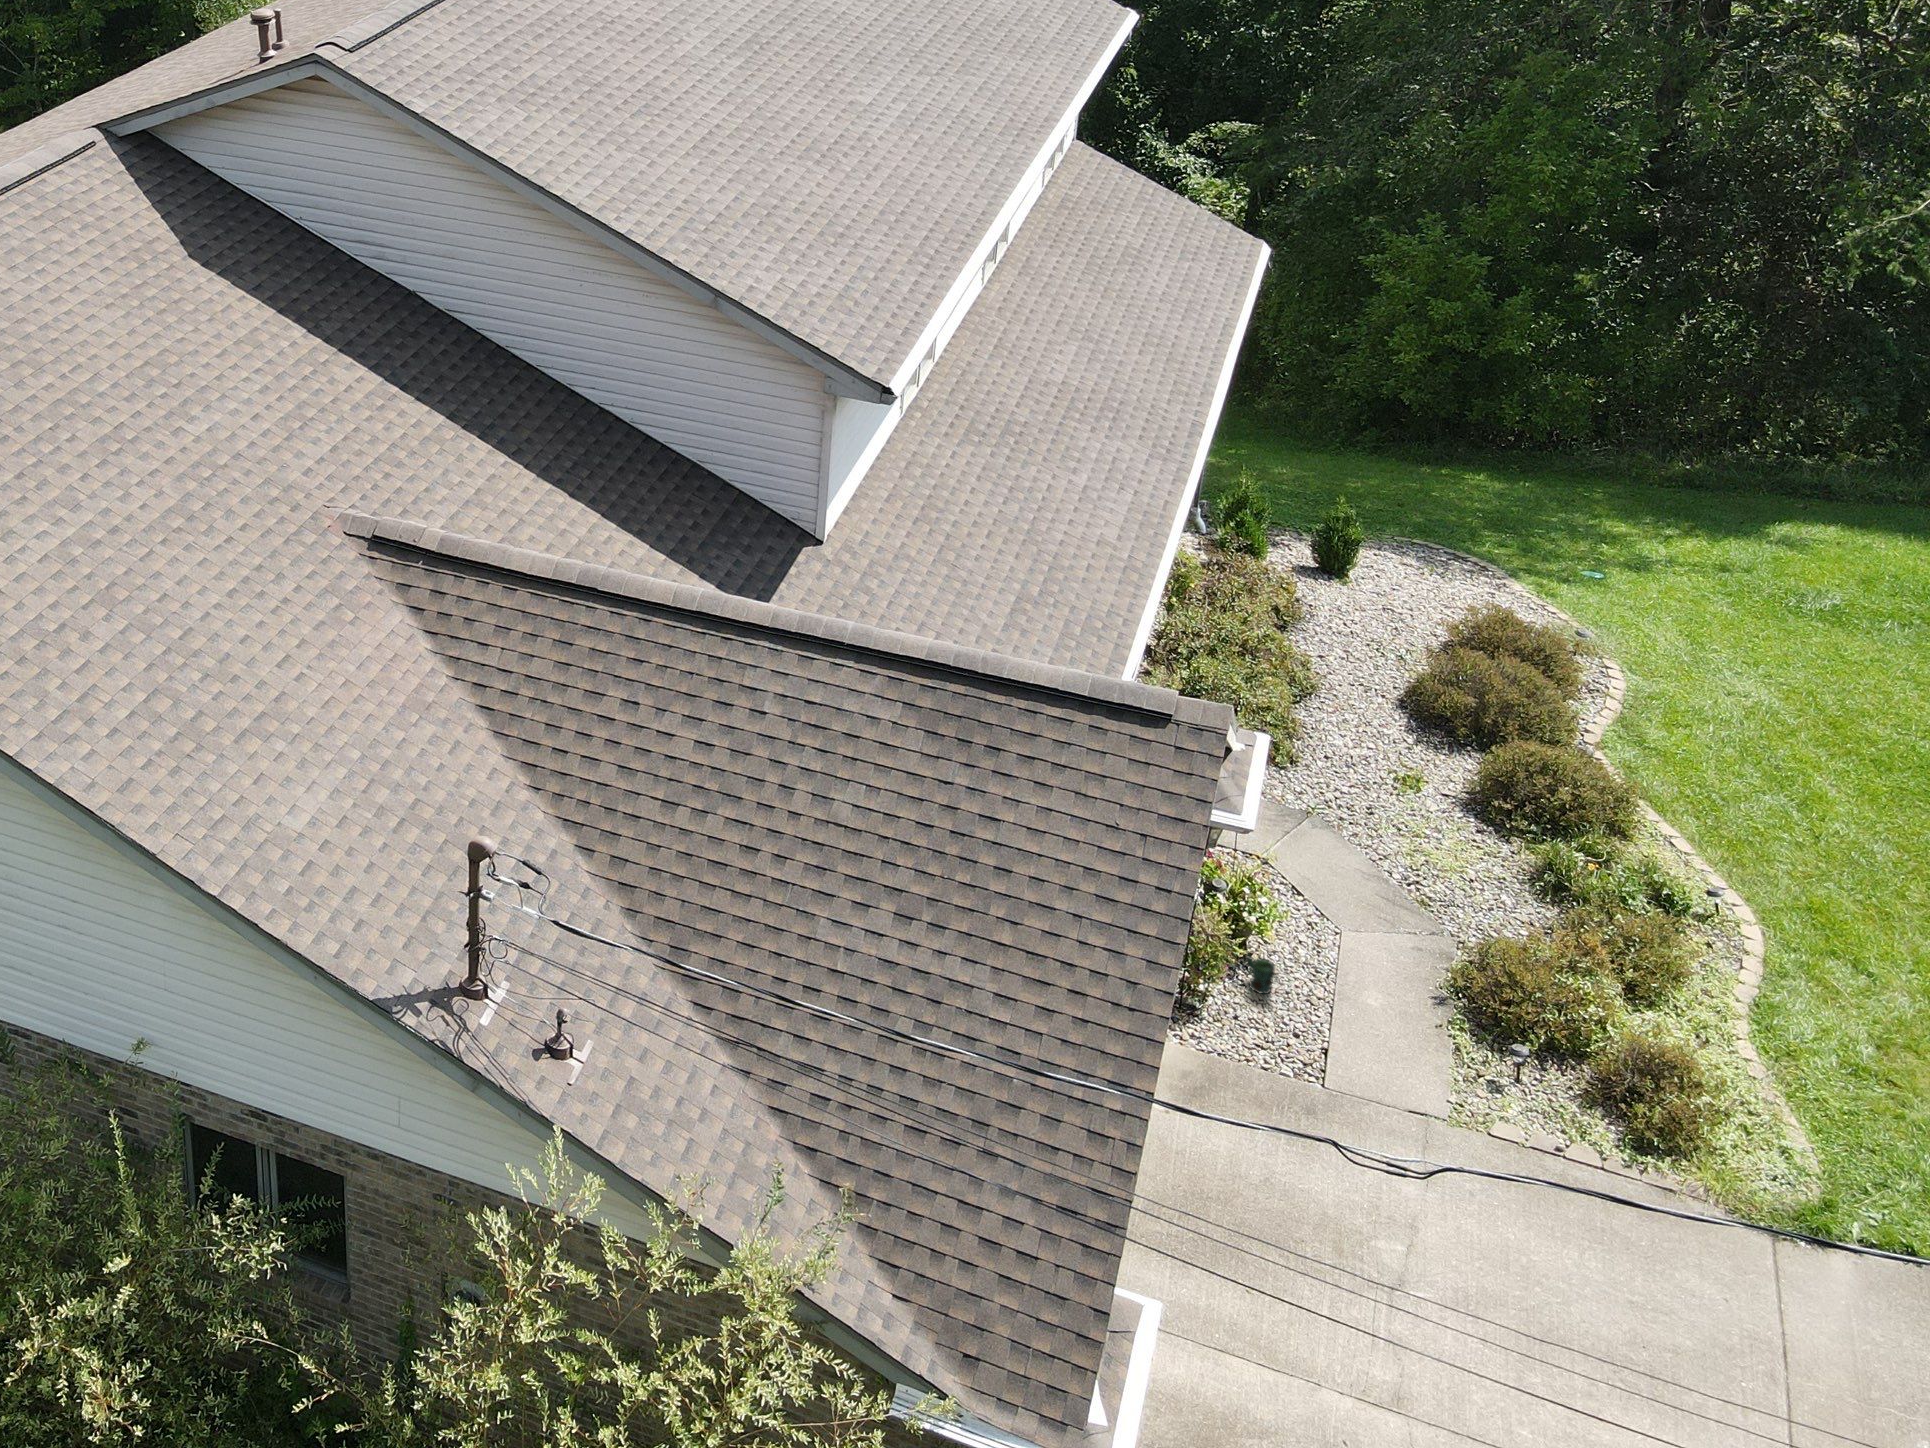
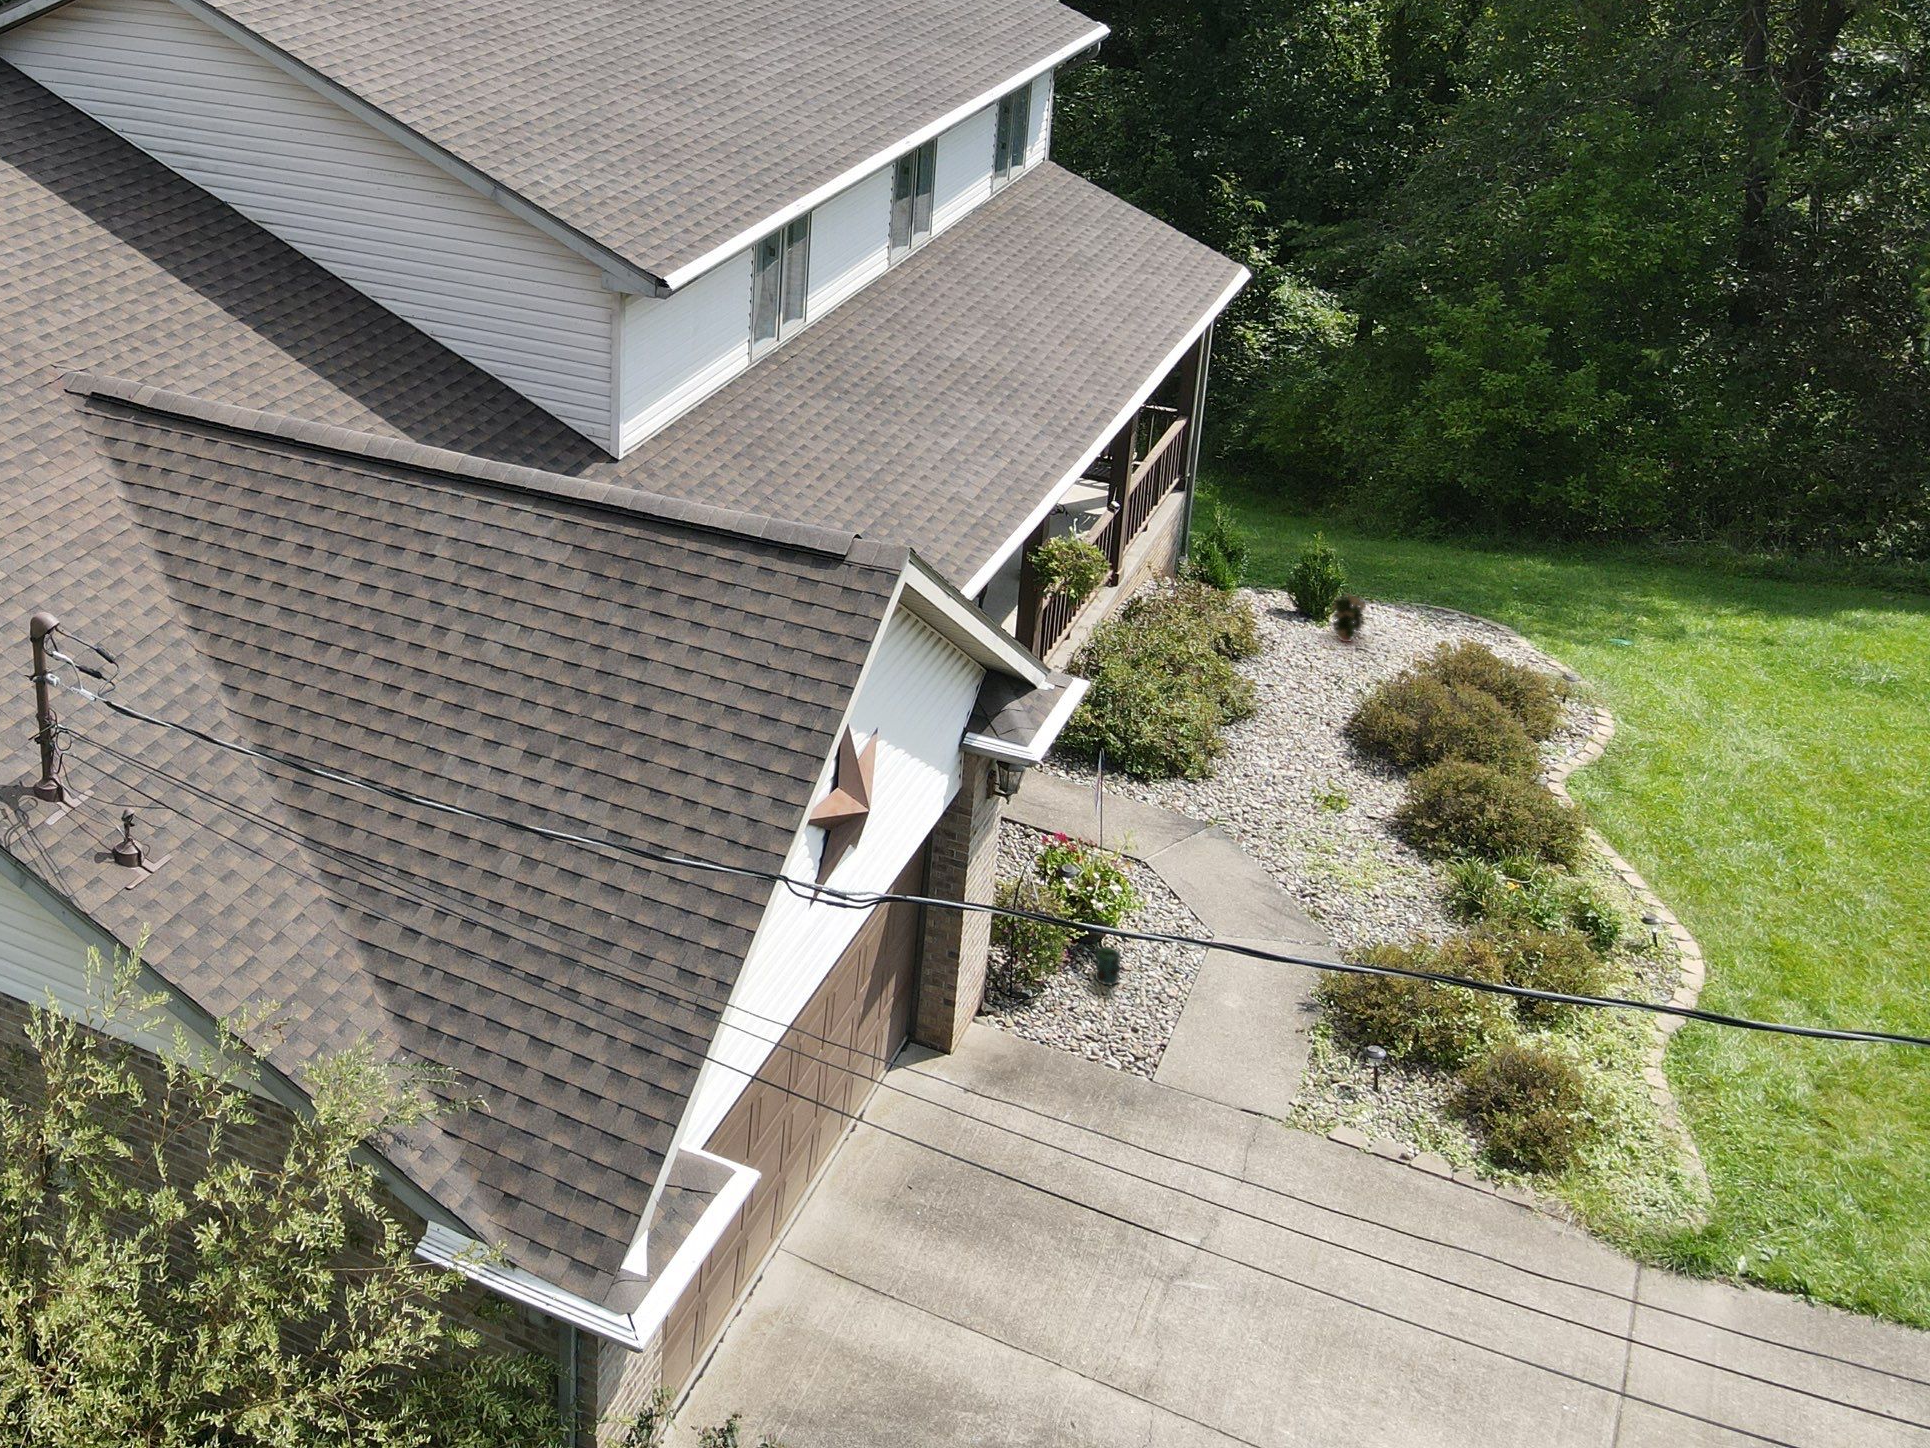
decorative plant: none [1342,555,1379,601] -> present [1331,593,1366,642]

